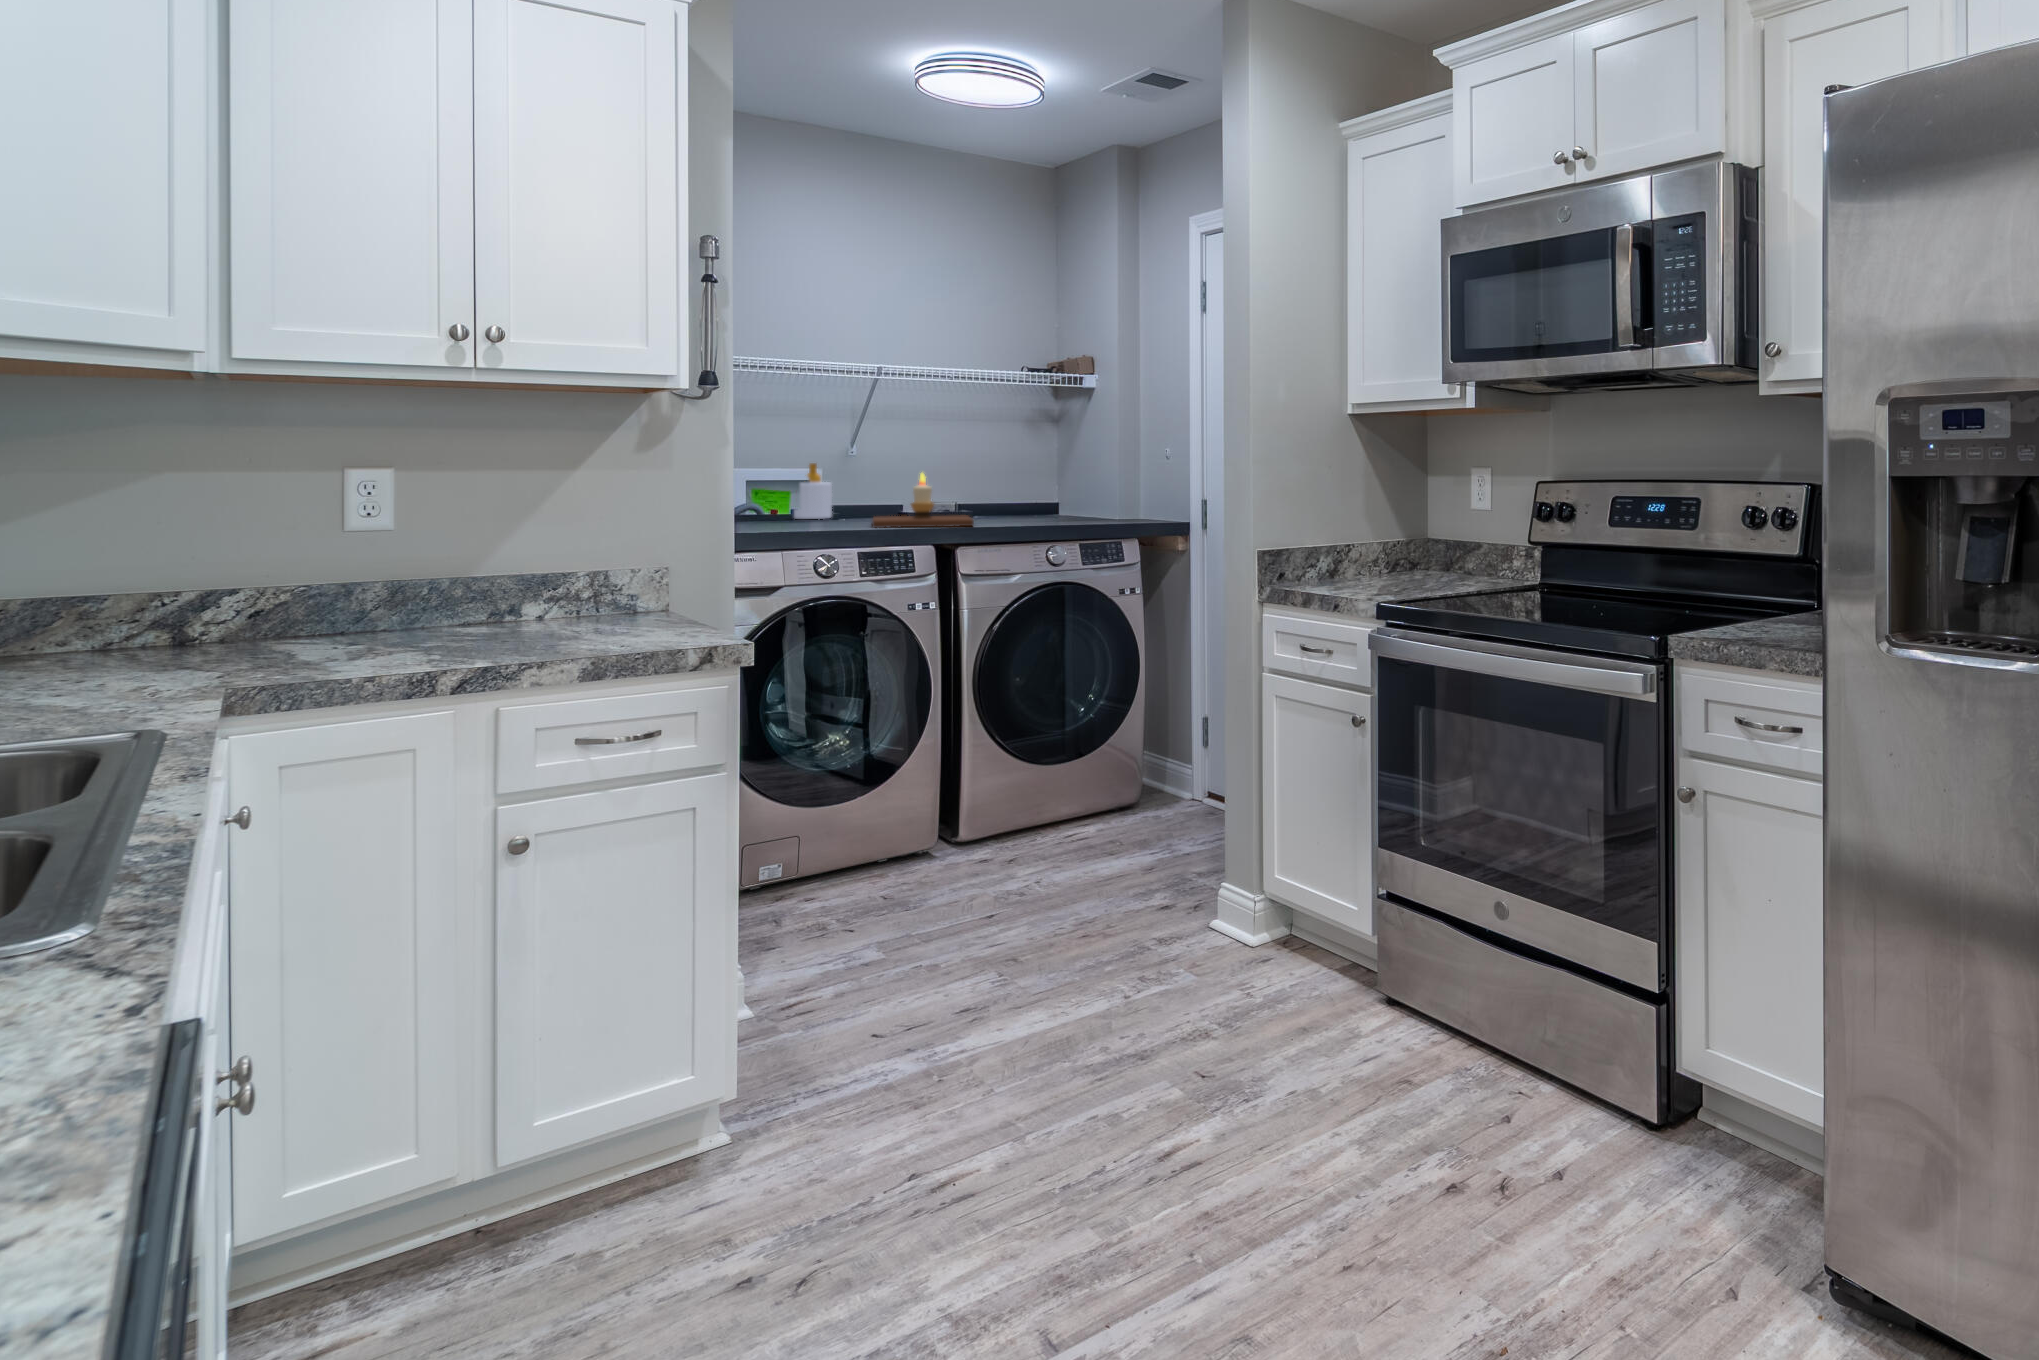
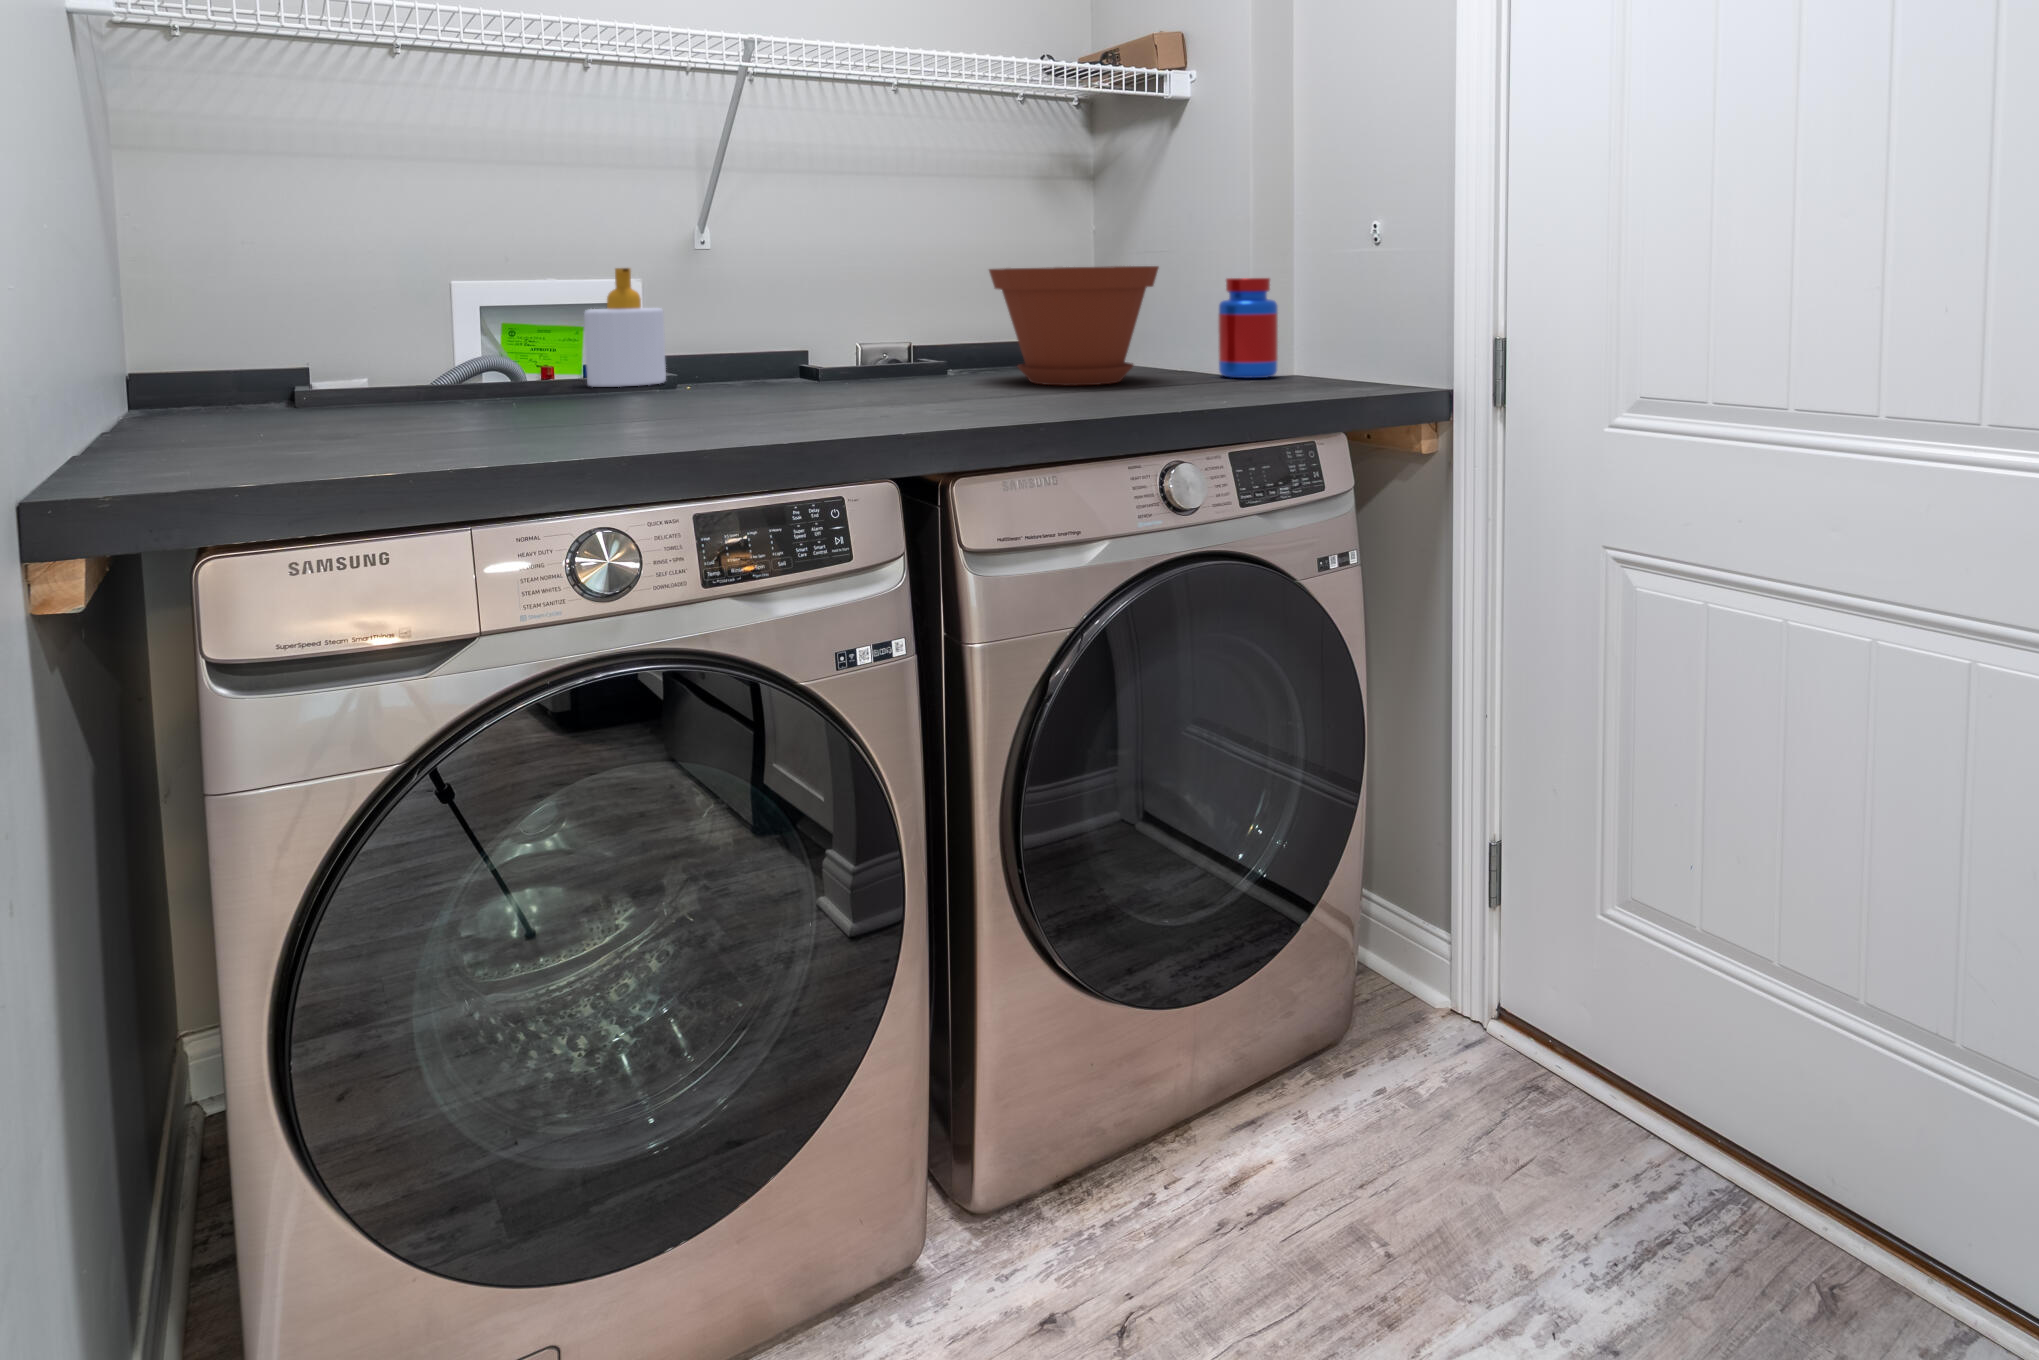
plant pot: none [991,466,1073,521] -> present [989,266,1159,385]
candle: present [872,473,974,528] -> none [734,280,986,426]
jar: none [1105,473,1133,520] -> present [1218,278,1278,378]

